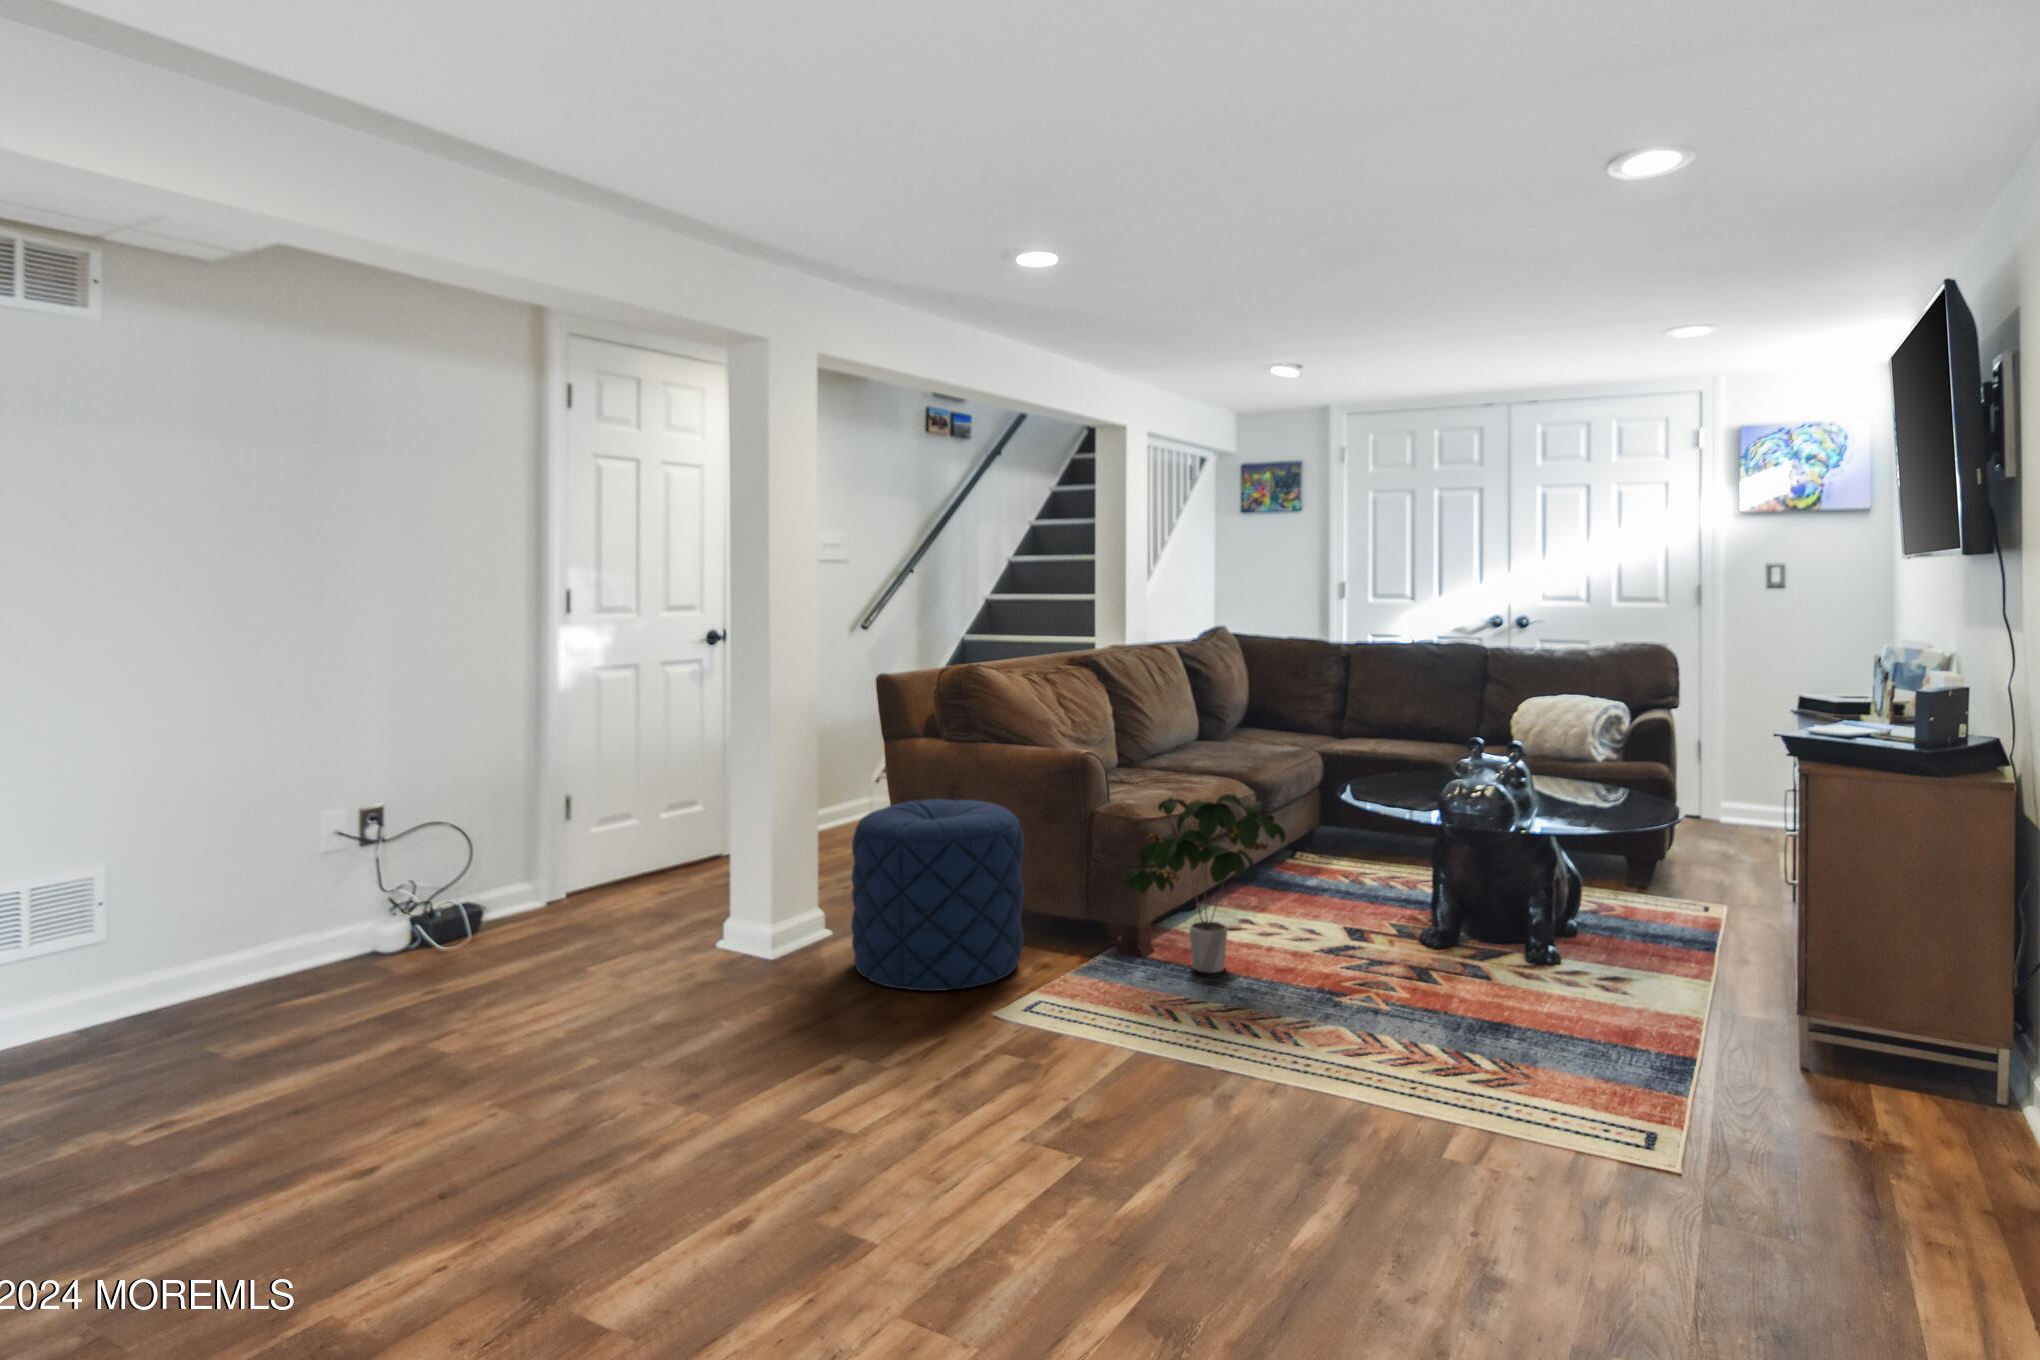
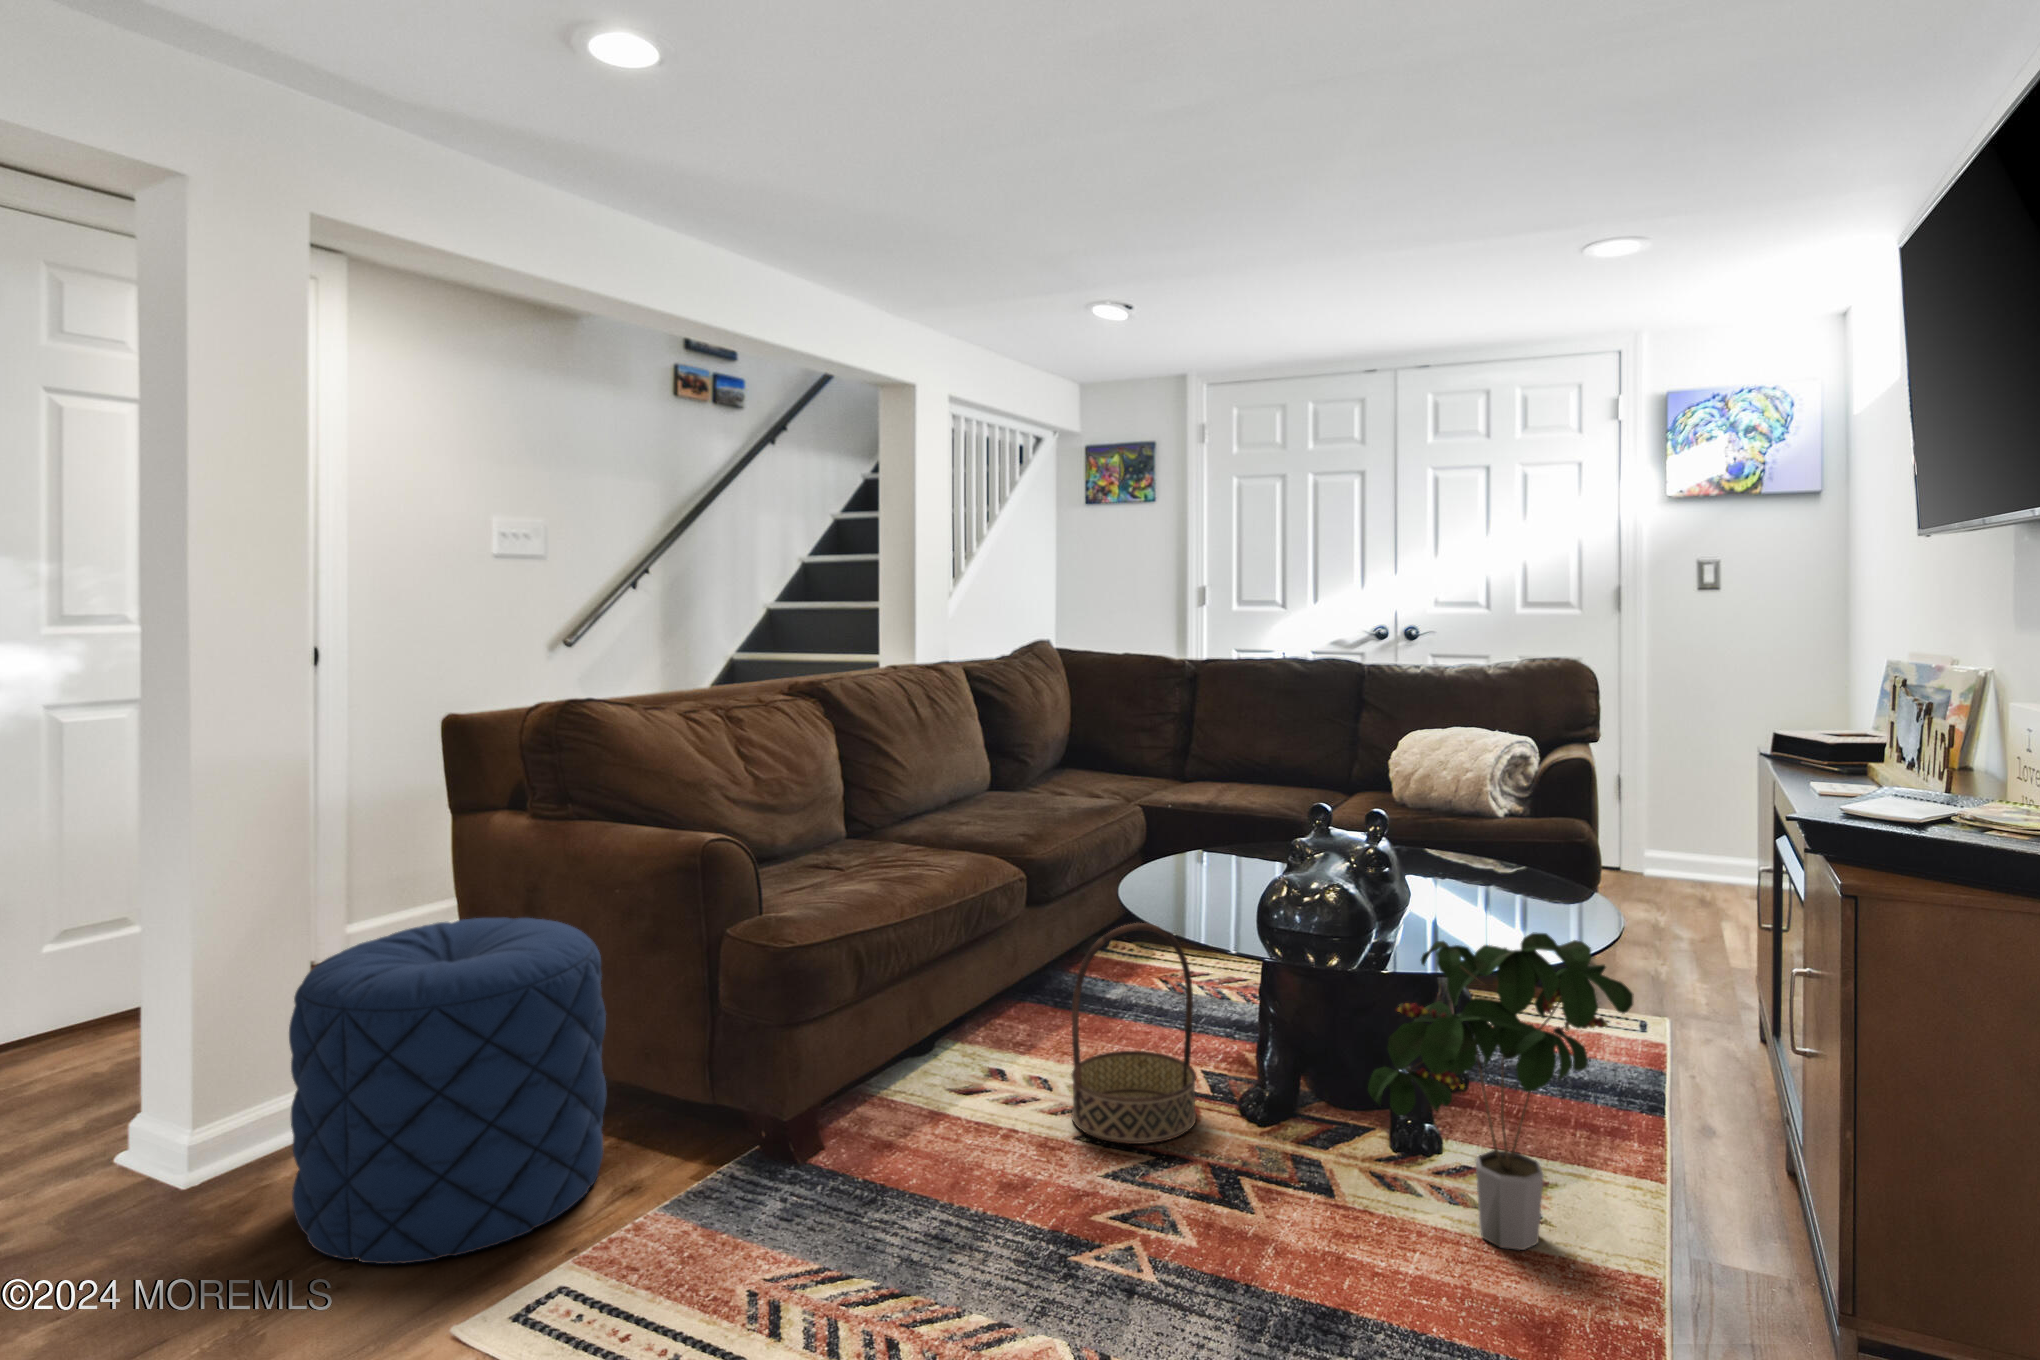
potted plant: present [1125,794,1286,973] -> present [1368,932,1634,1250]
basket: none [1306,815,1391,956] -> present [1071,923,1196,1144]

